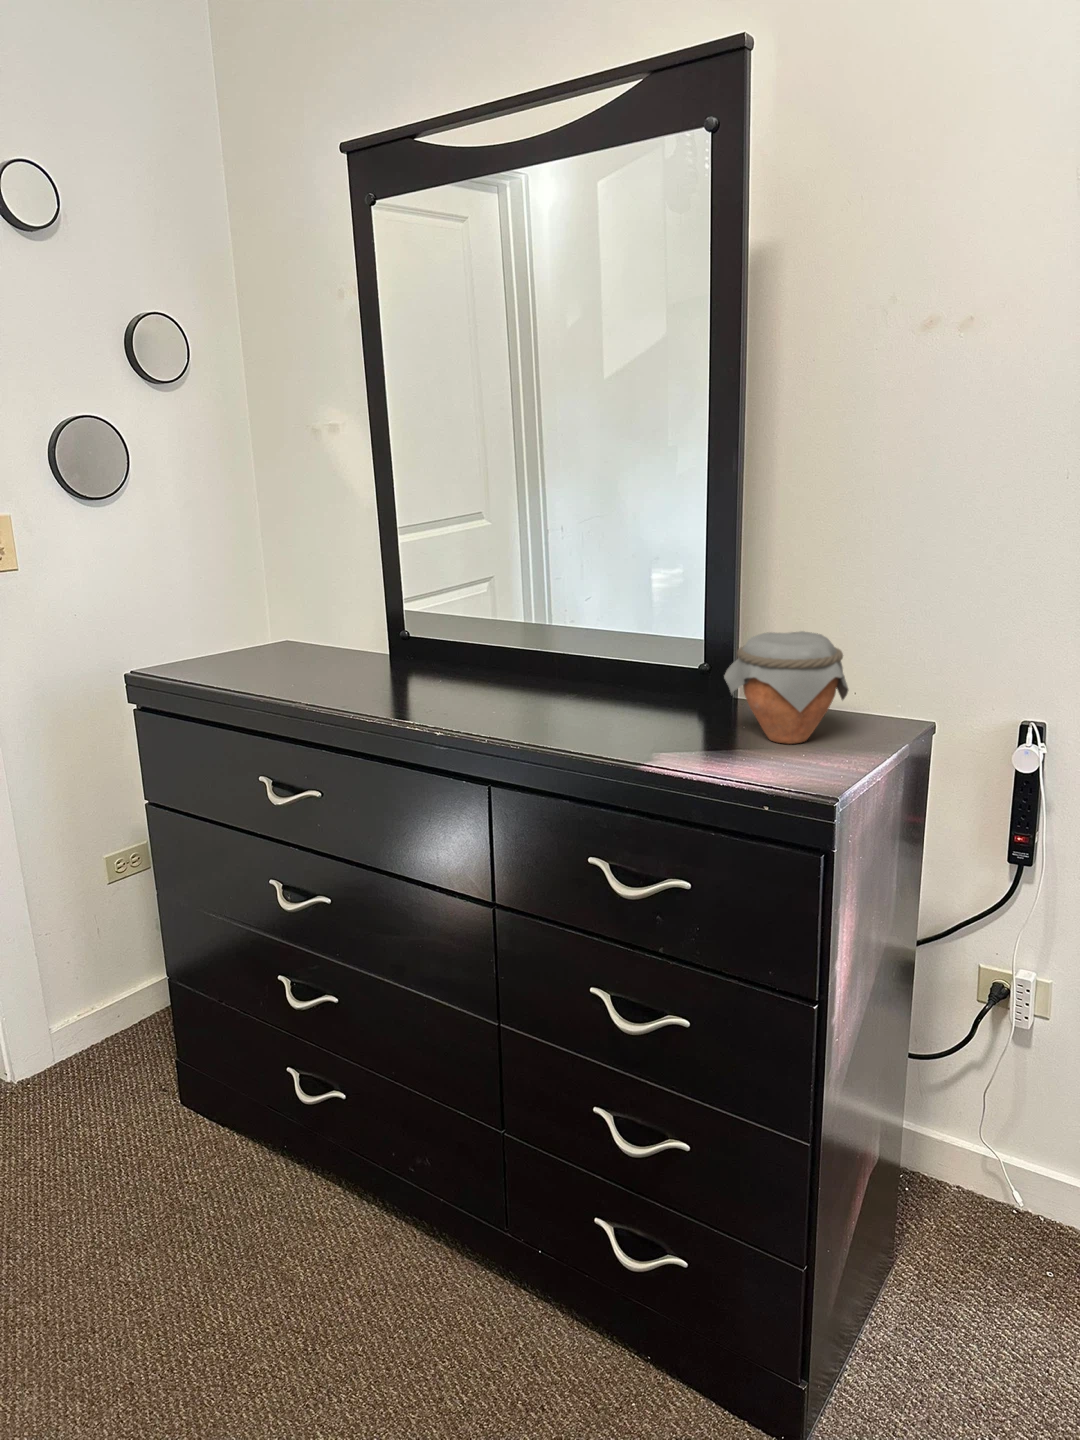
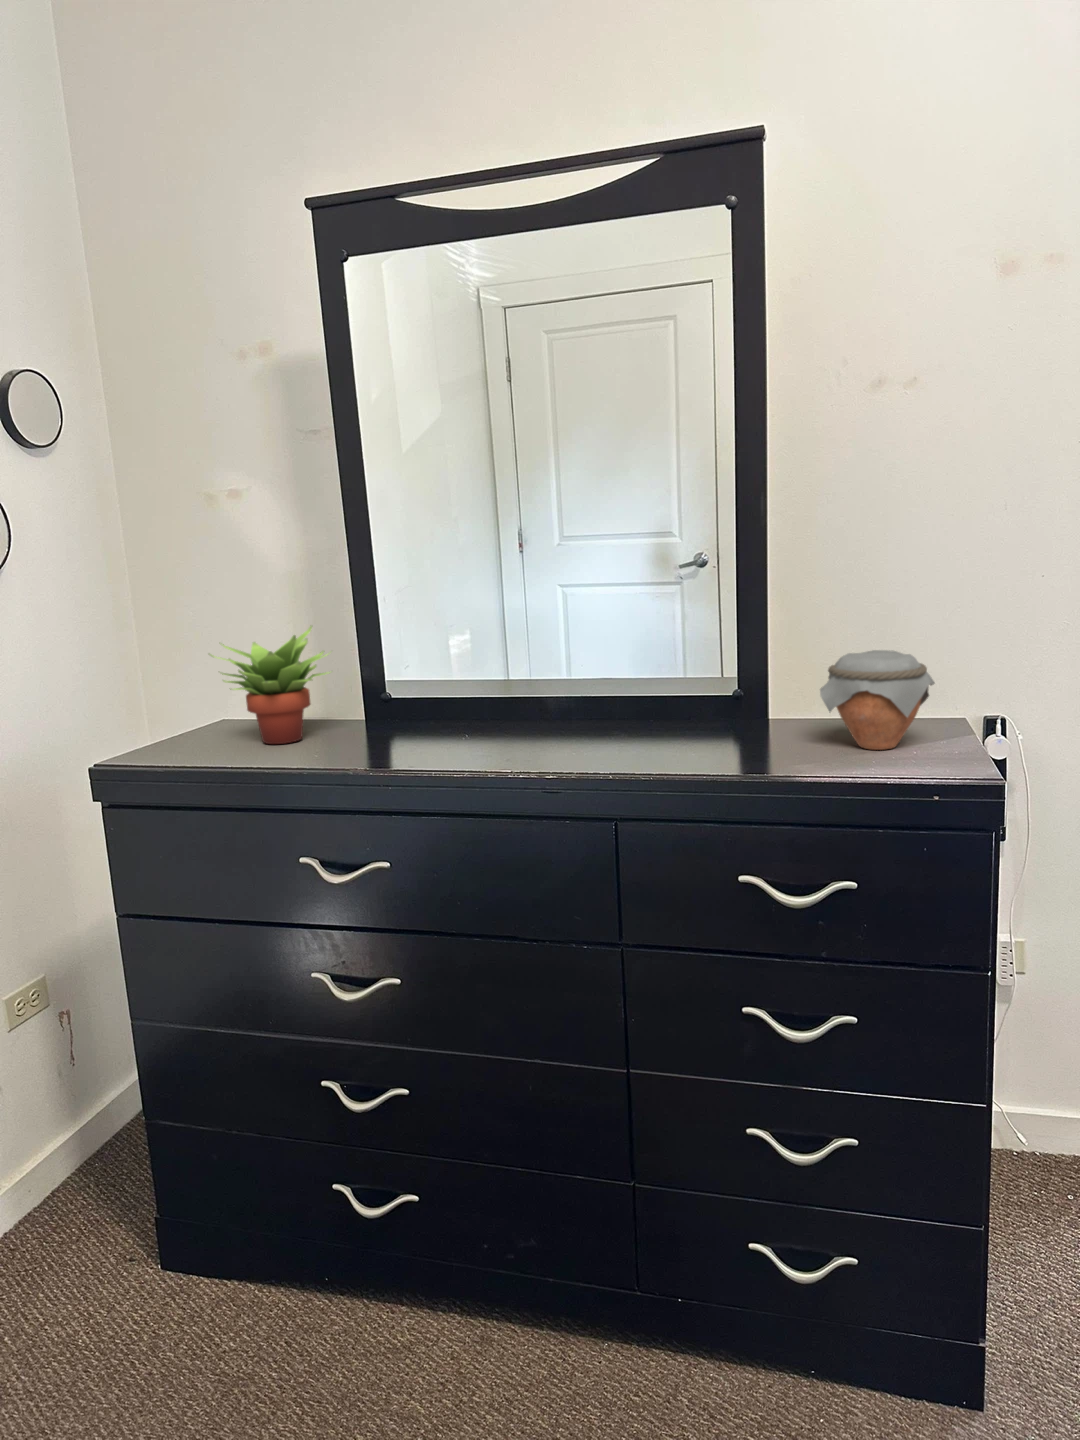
succulent plant: none [217,555,337,665] -> present [209,626,328,744]

